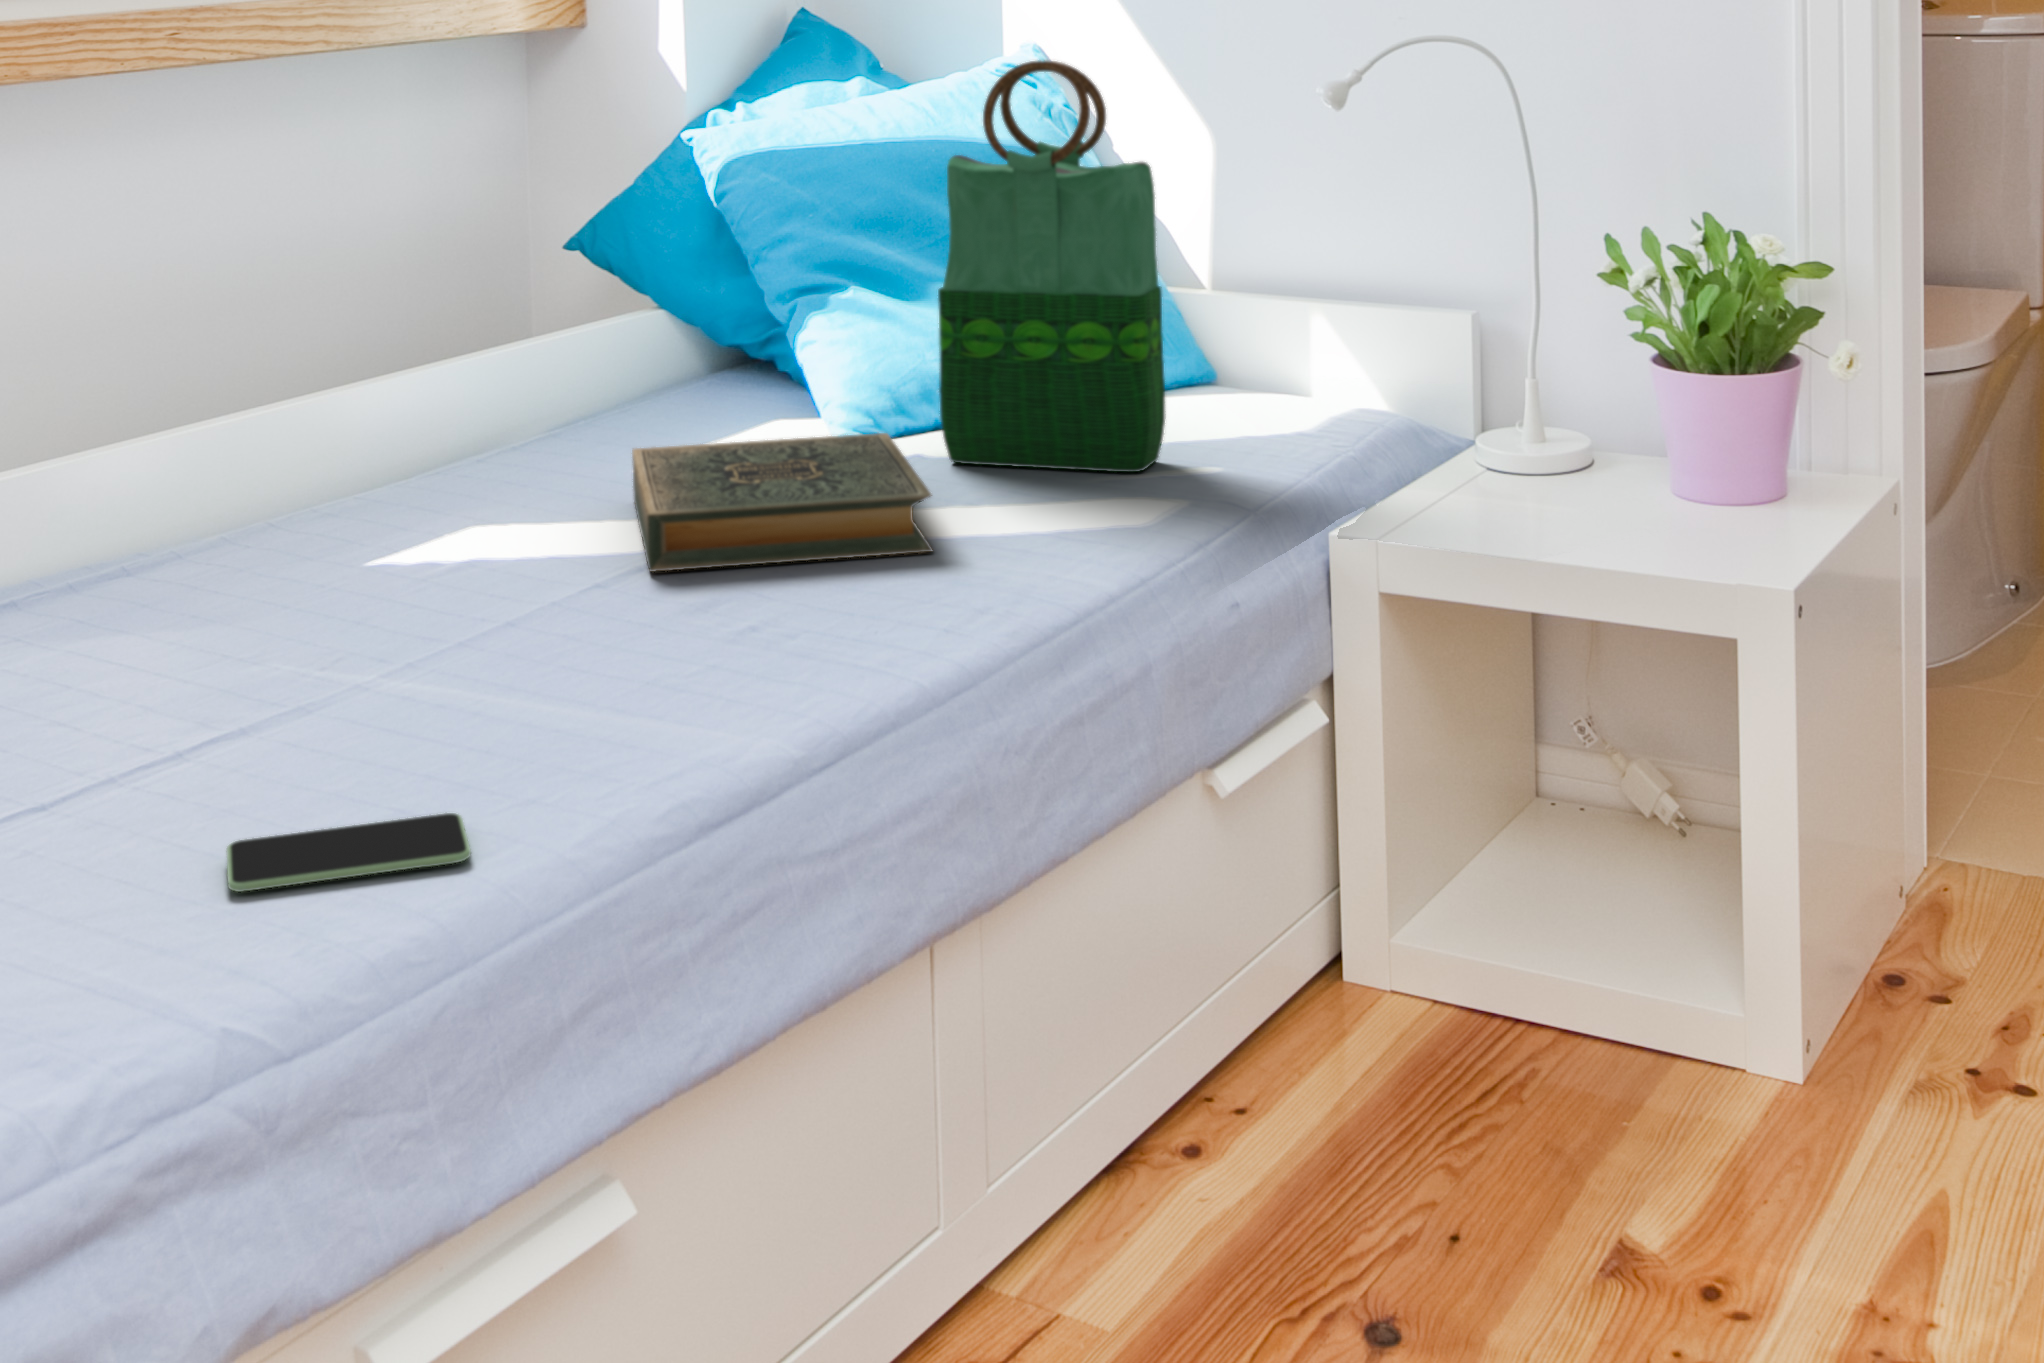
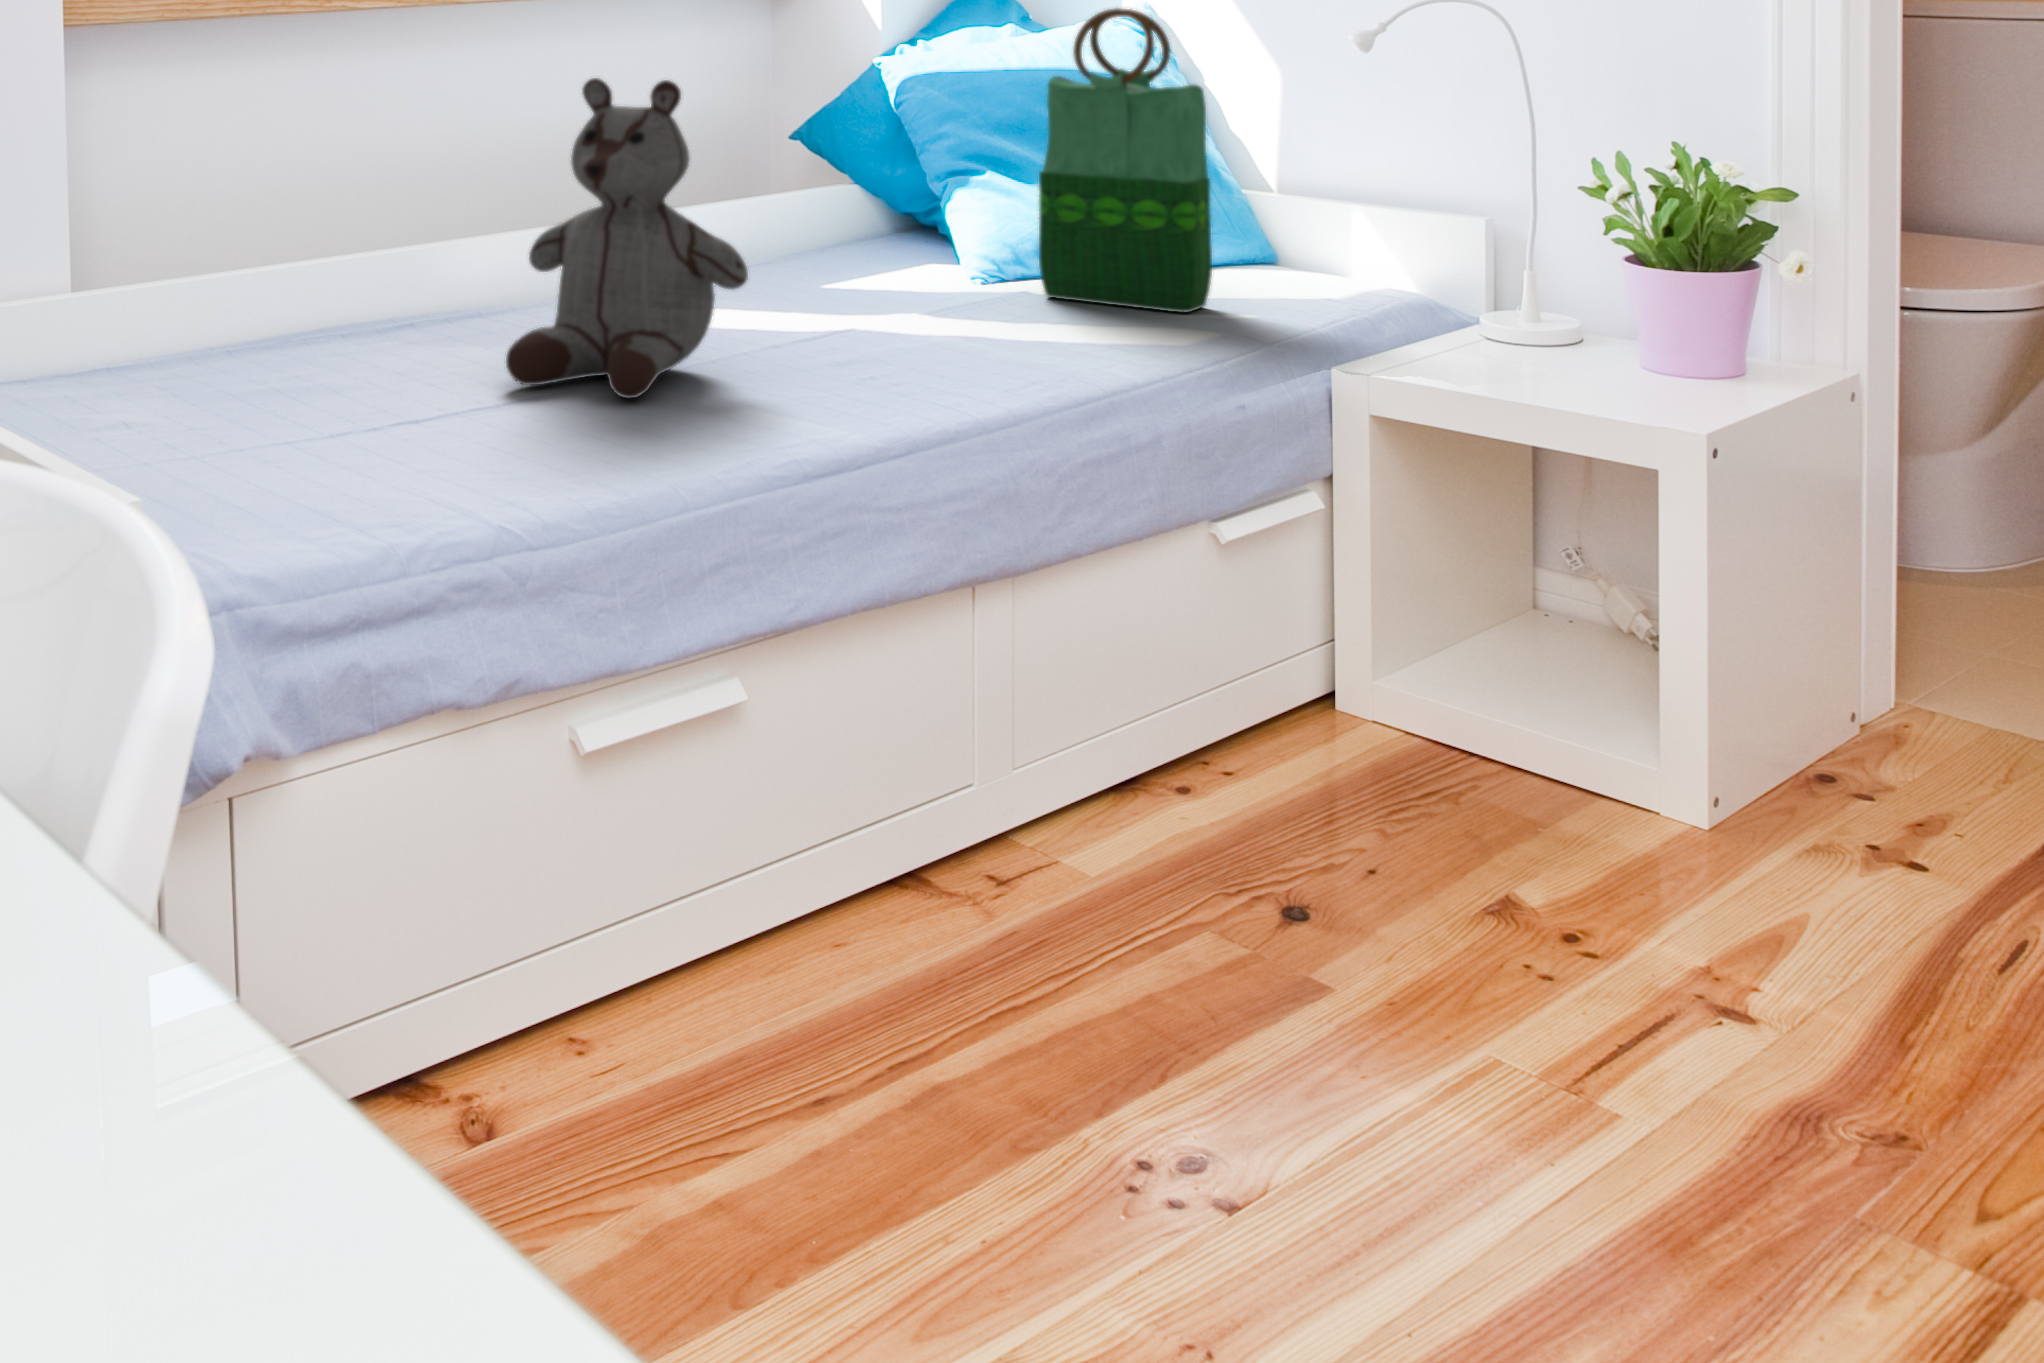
stuffed bear: none [203,199,584,708] -> present [506,78,748,398]
hardback book: present [632,433,933,572] -> none [805,267,1008,347]
smartphone: present [226,813,471,892] -> none [495,450,640,476]

